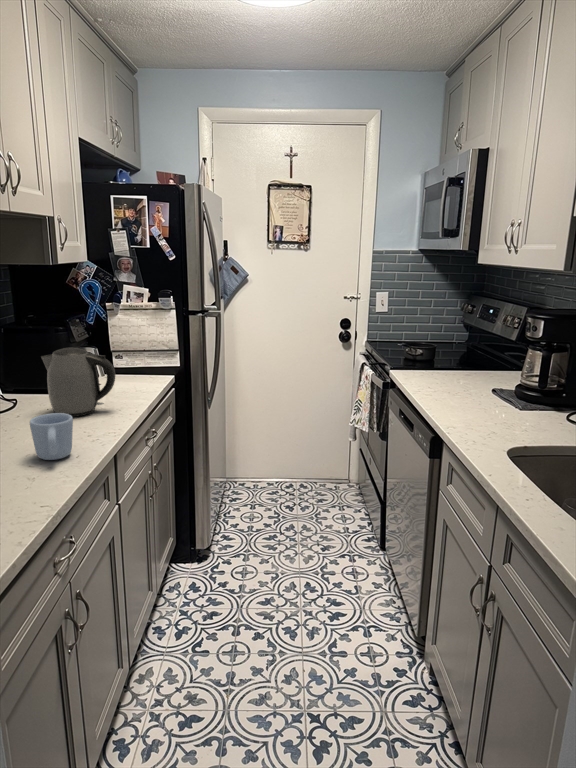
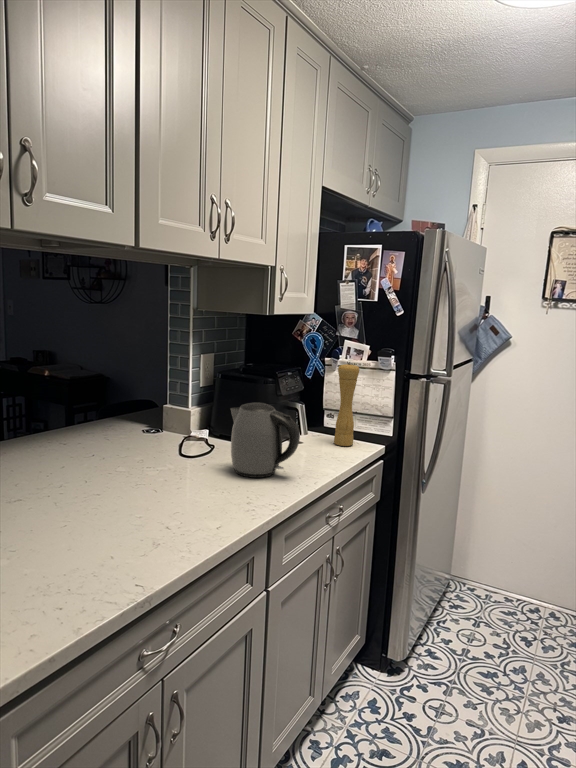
pepper mill: none [124,306,146,380] -> present [334,363,359,446]
mug: present [30,413,73,460] -> none [177,472,220,524]

